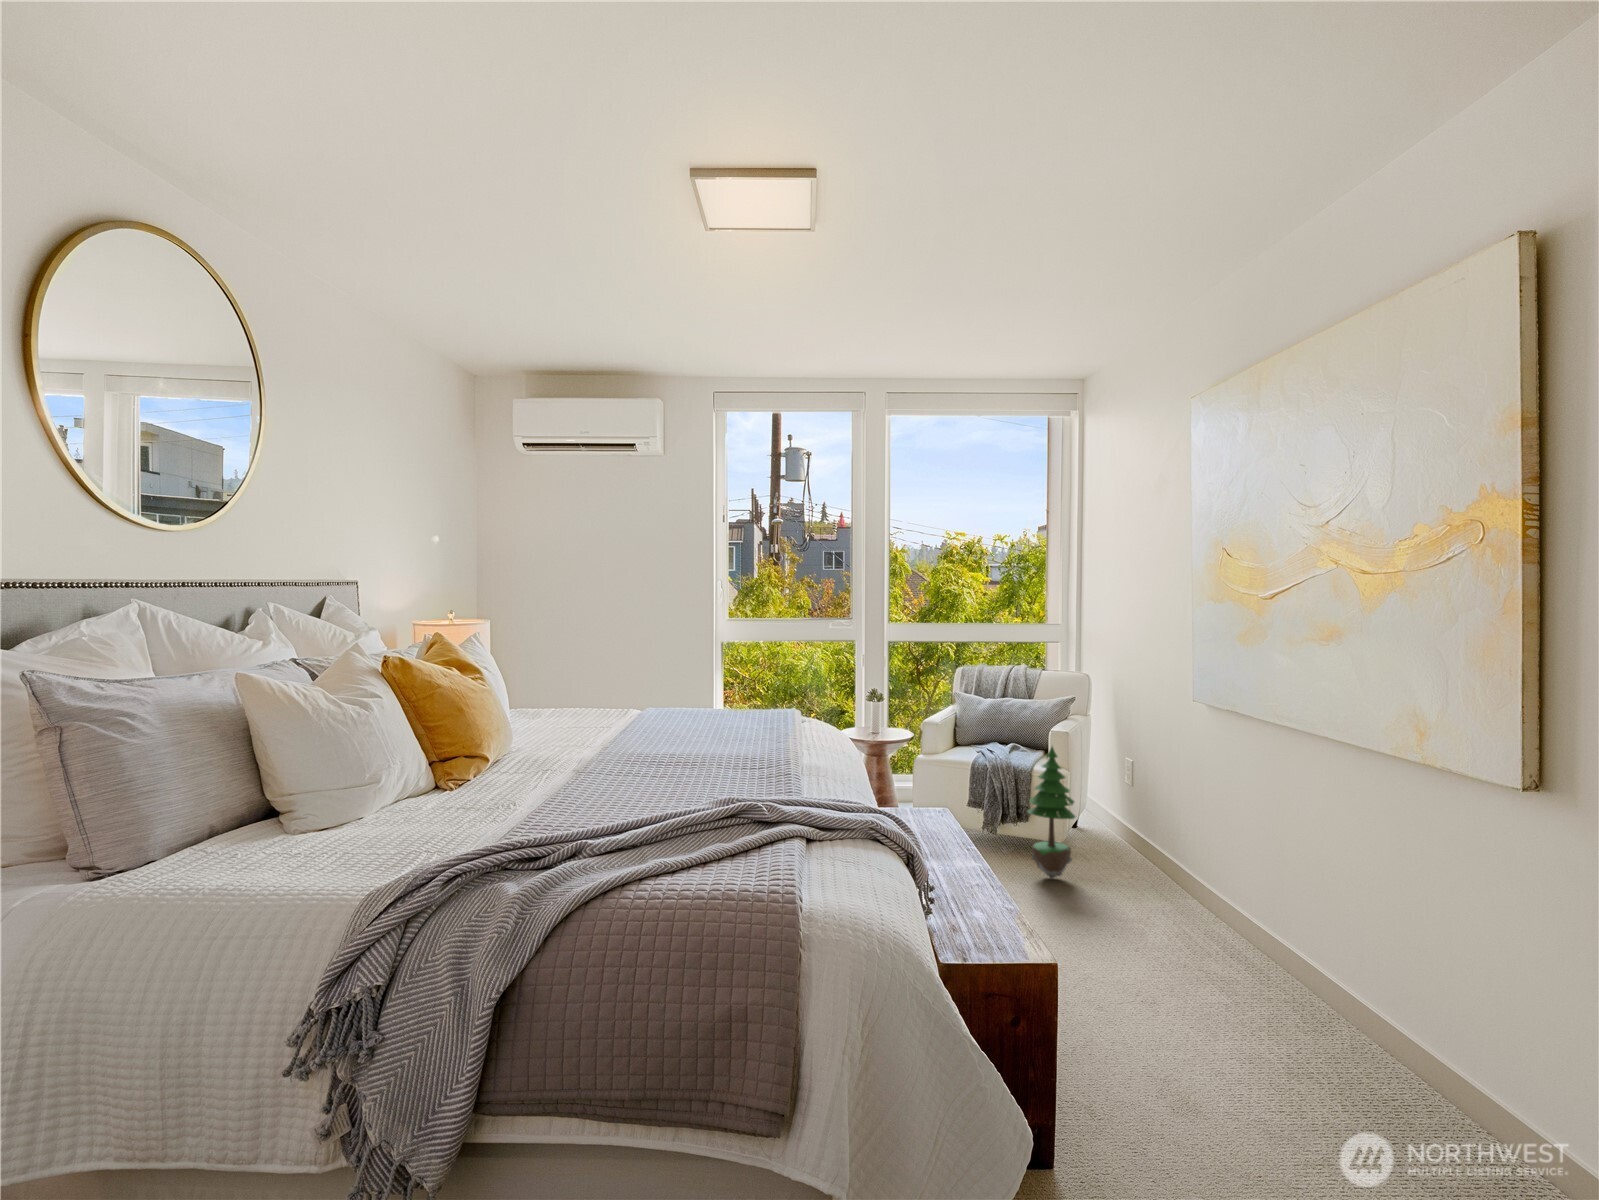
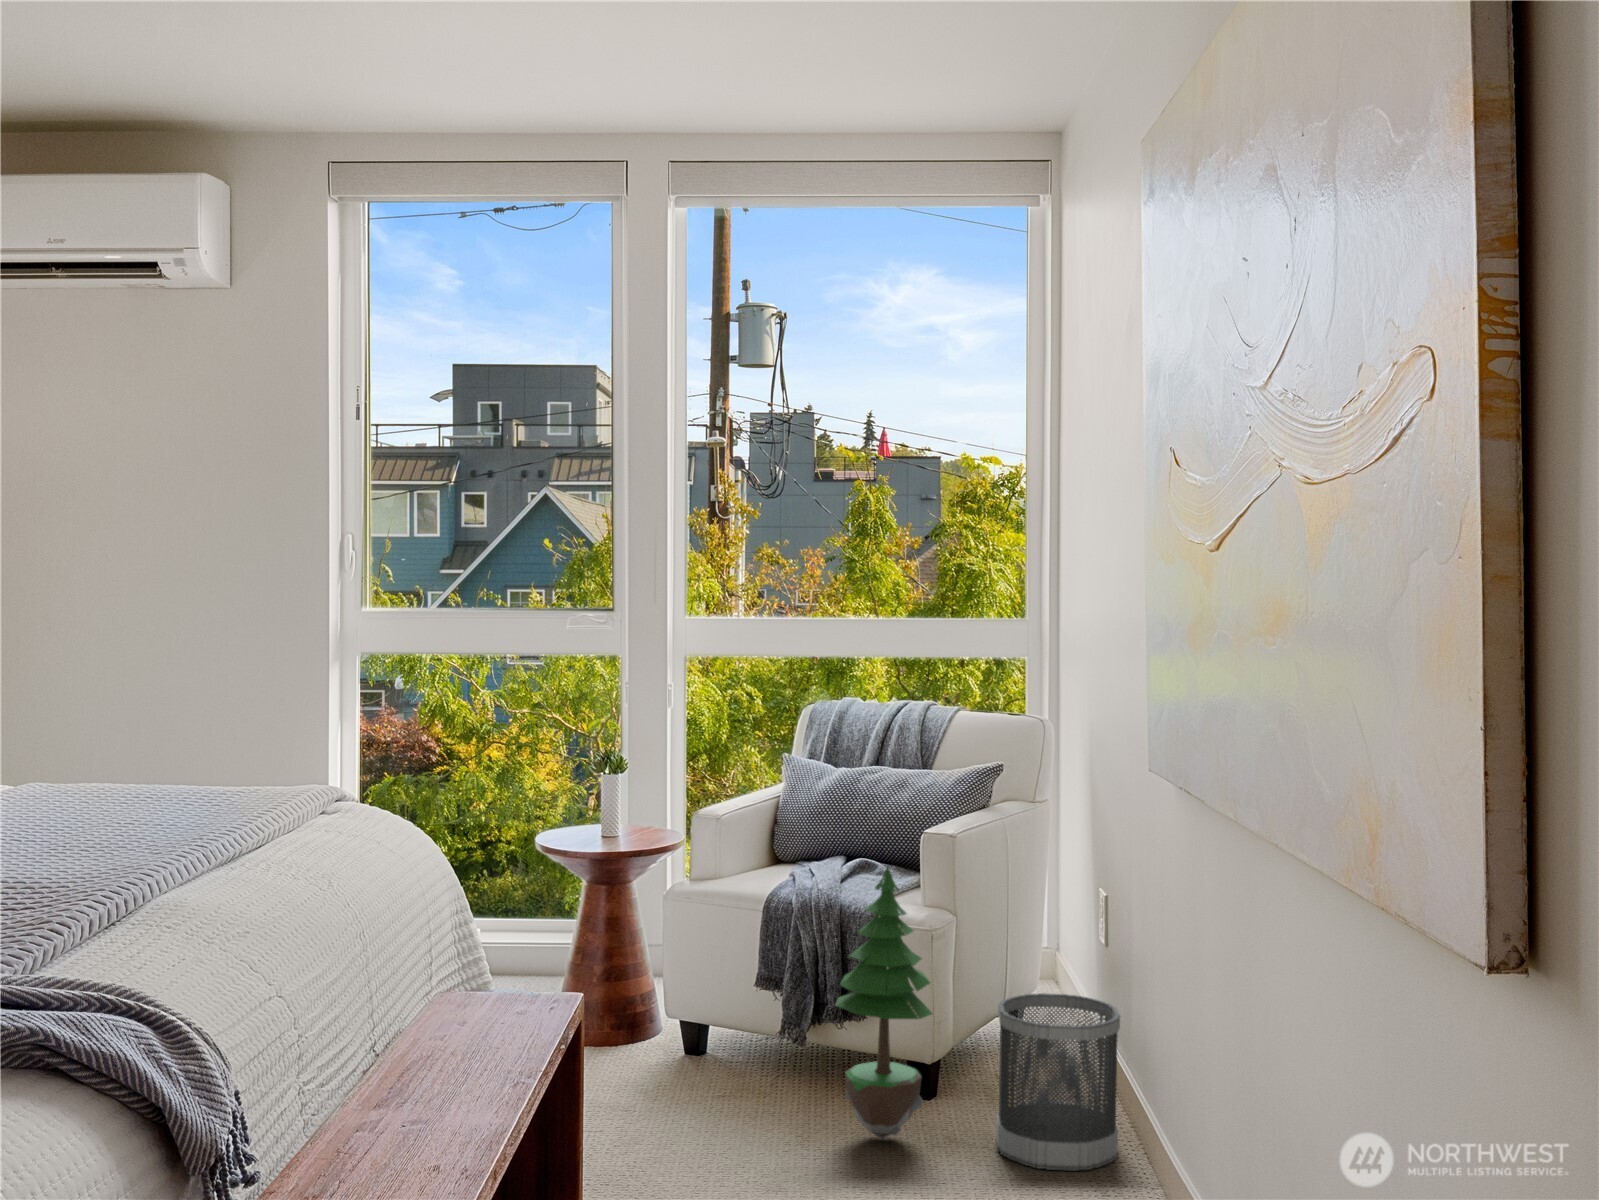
wastebasket: none [1106,806,1169,889] -> present [996,993,1120,1171]

